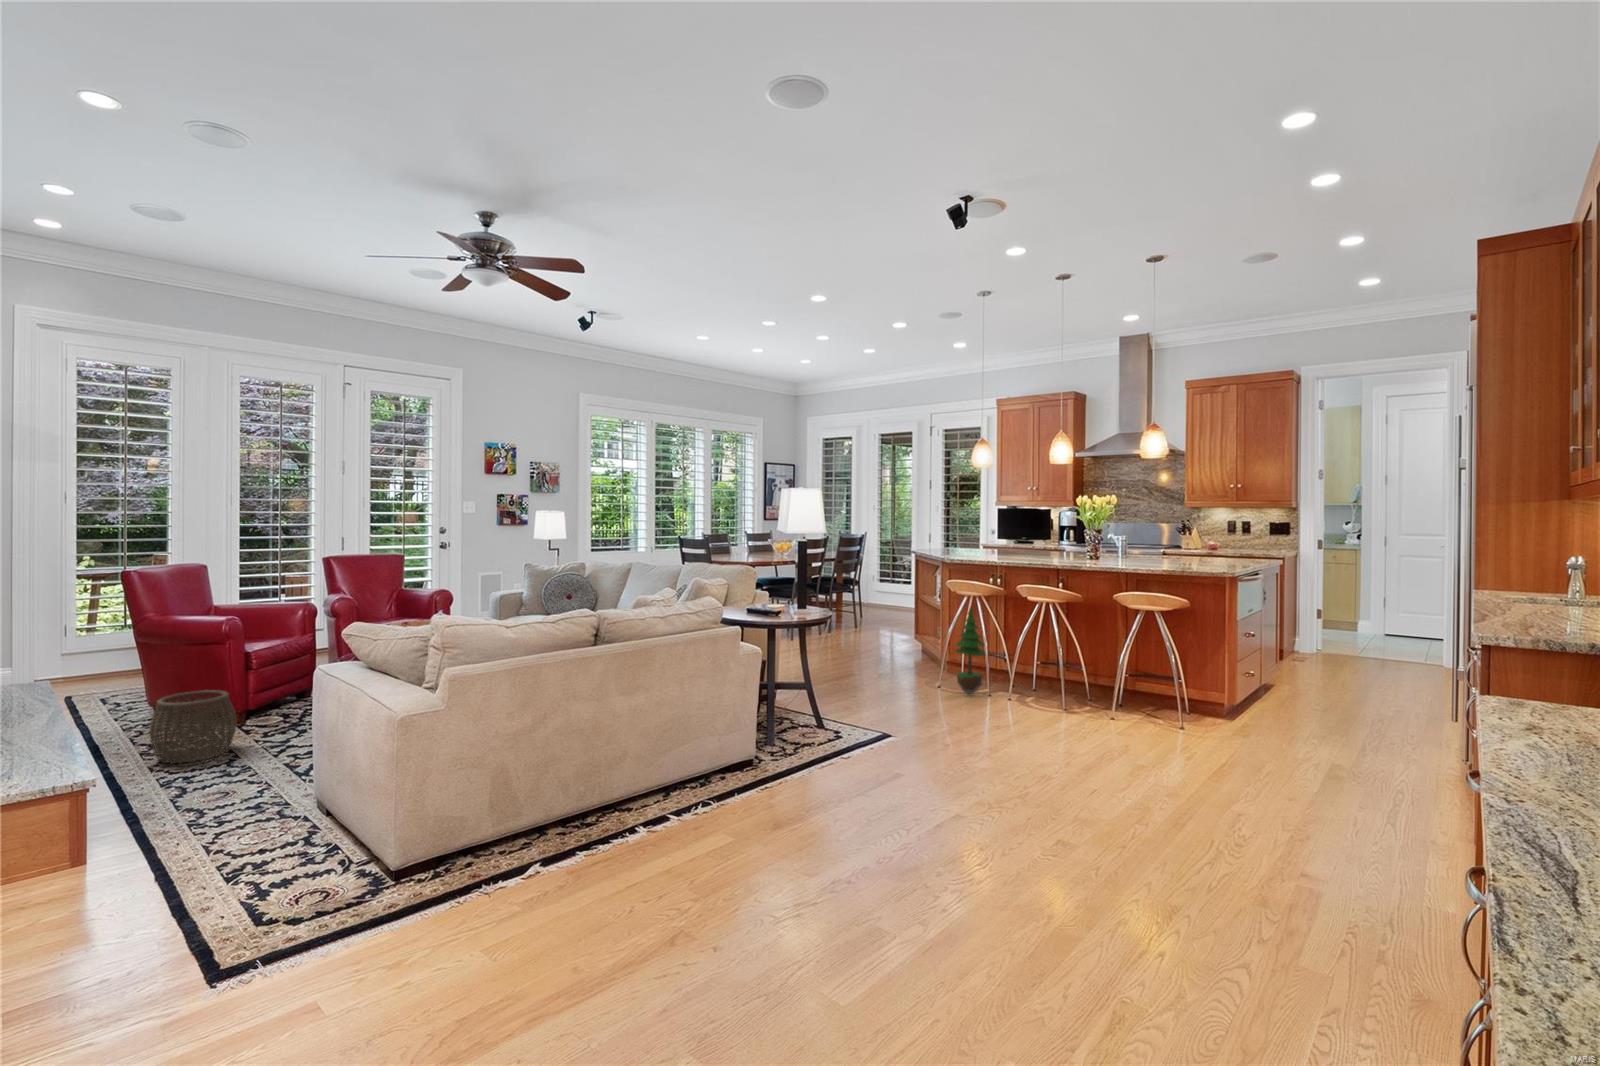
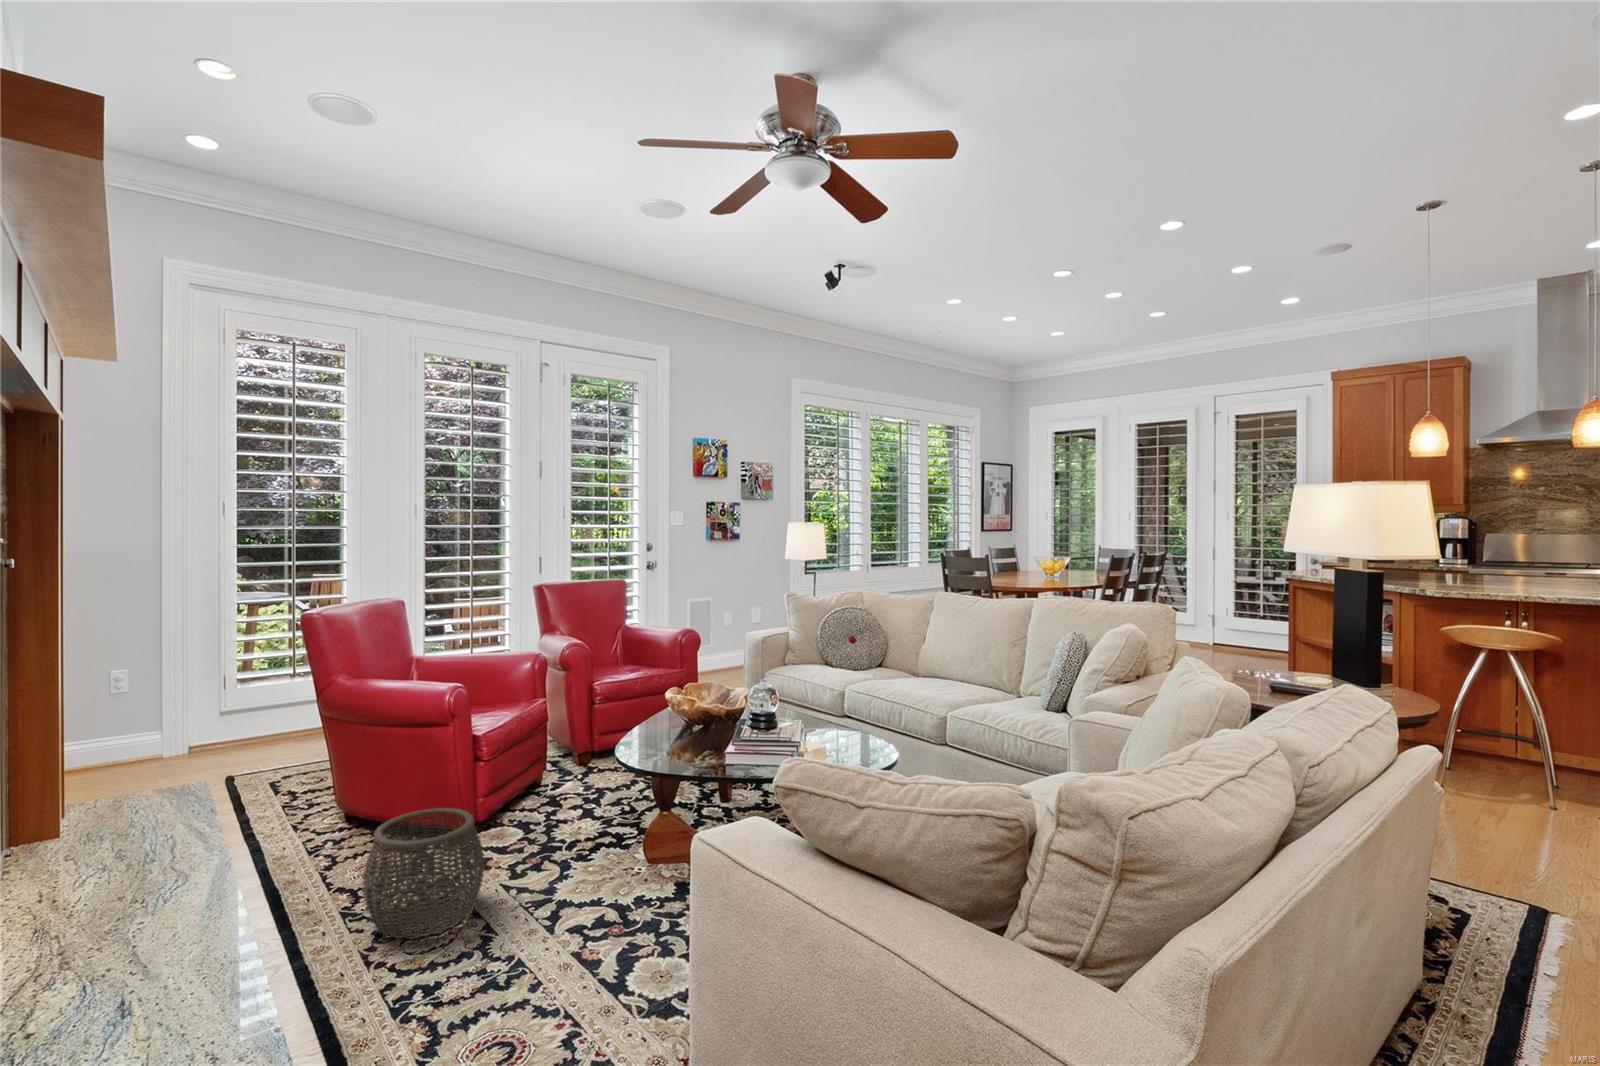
potted tree: present [955,609,985,695] -> none [1494,670,1563,810]

